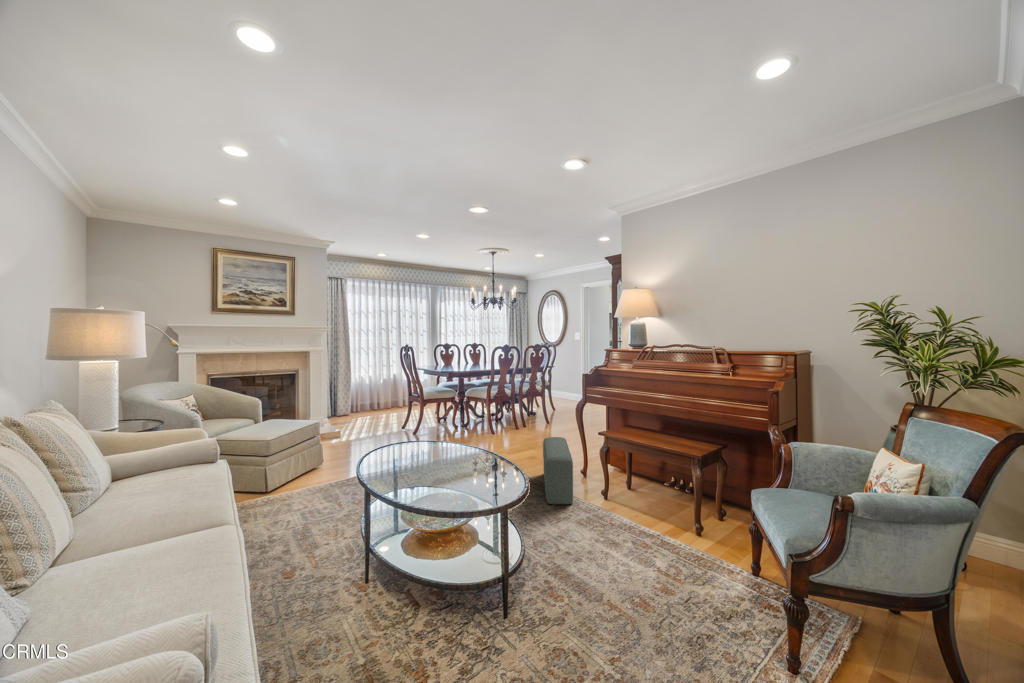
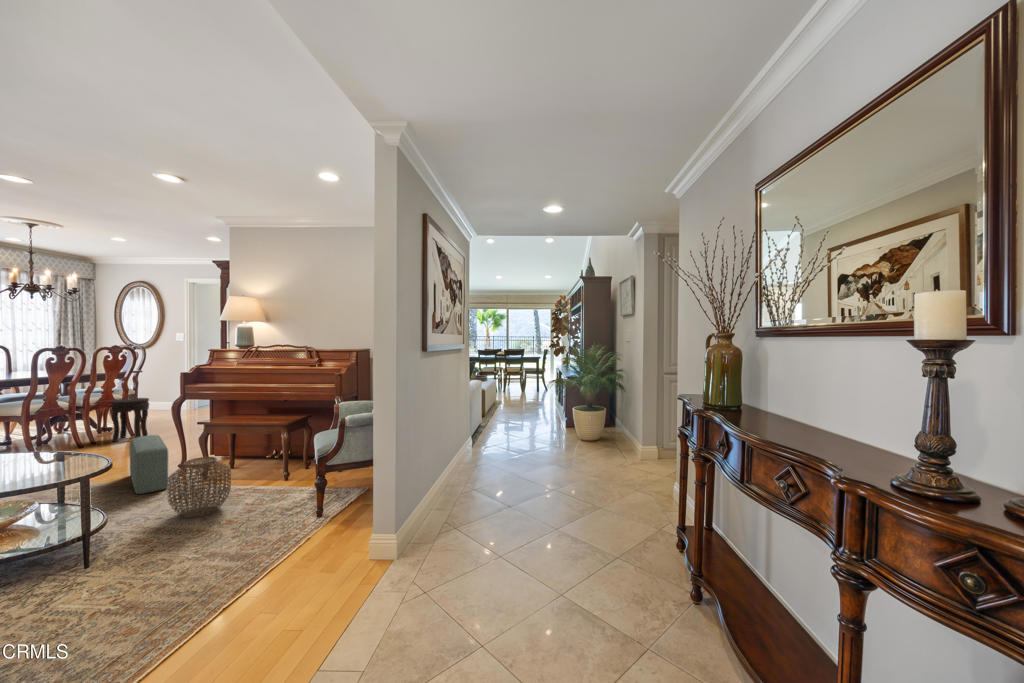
side table: none [533,391,558,431] -> present [111,398,149,442]
woven basket: none [573,490,639,572] -> present [168,457,231,518]

